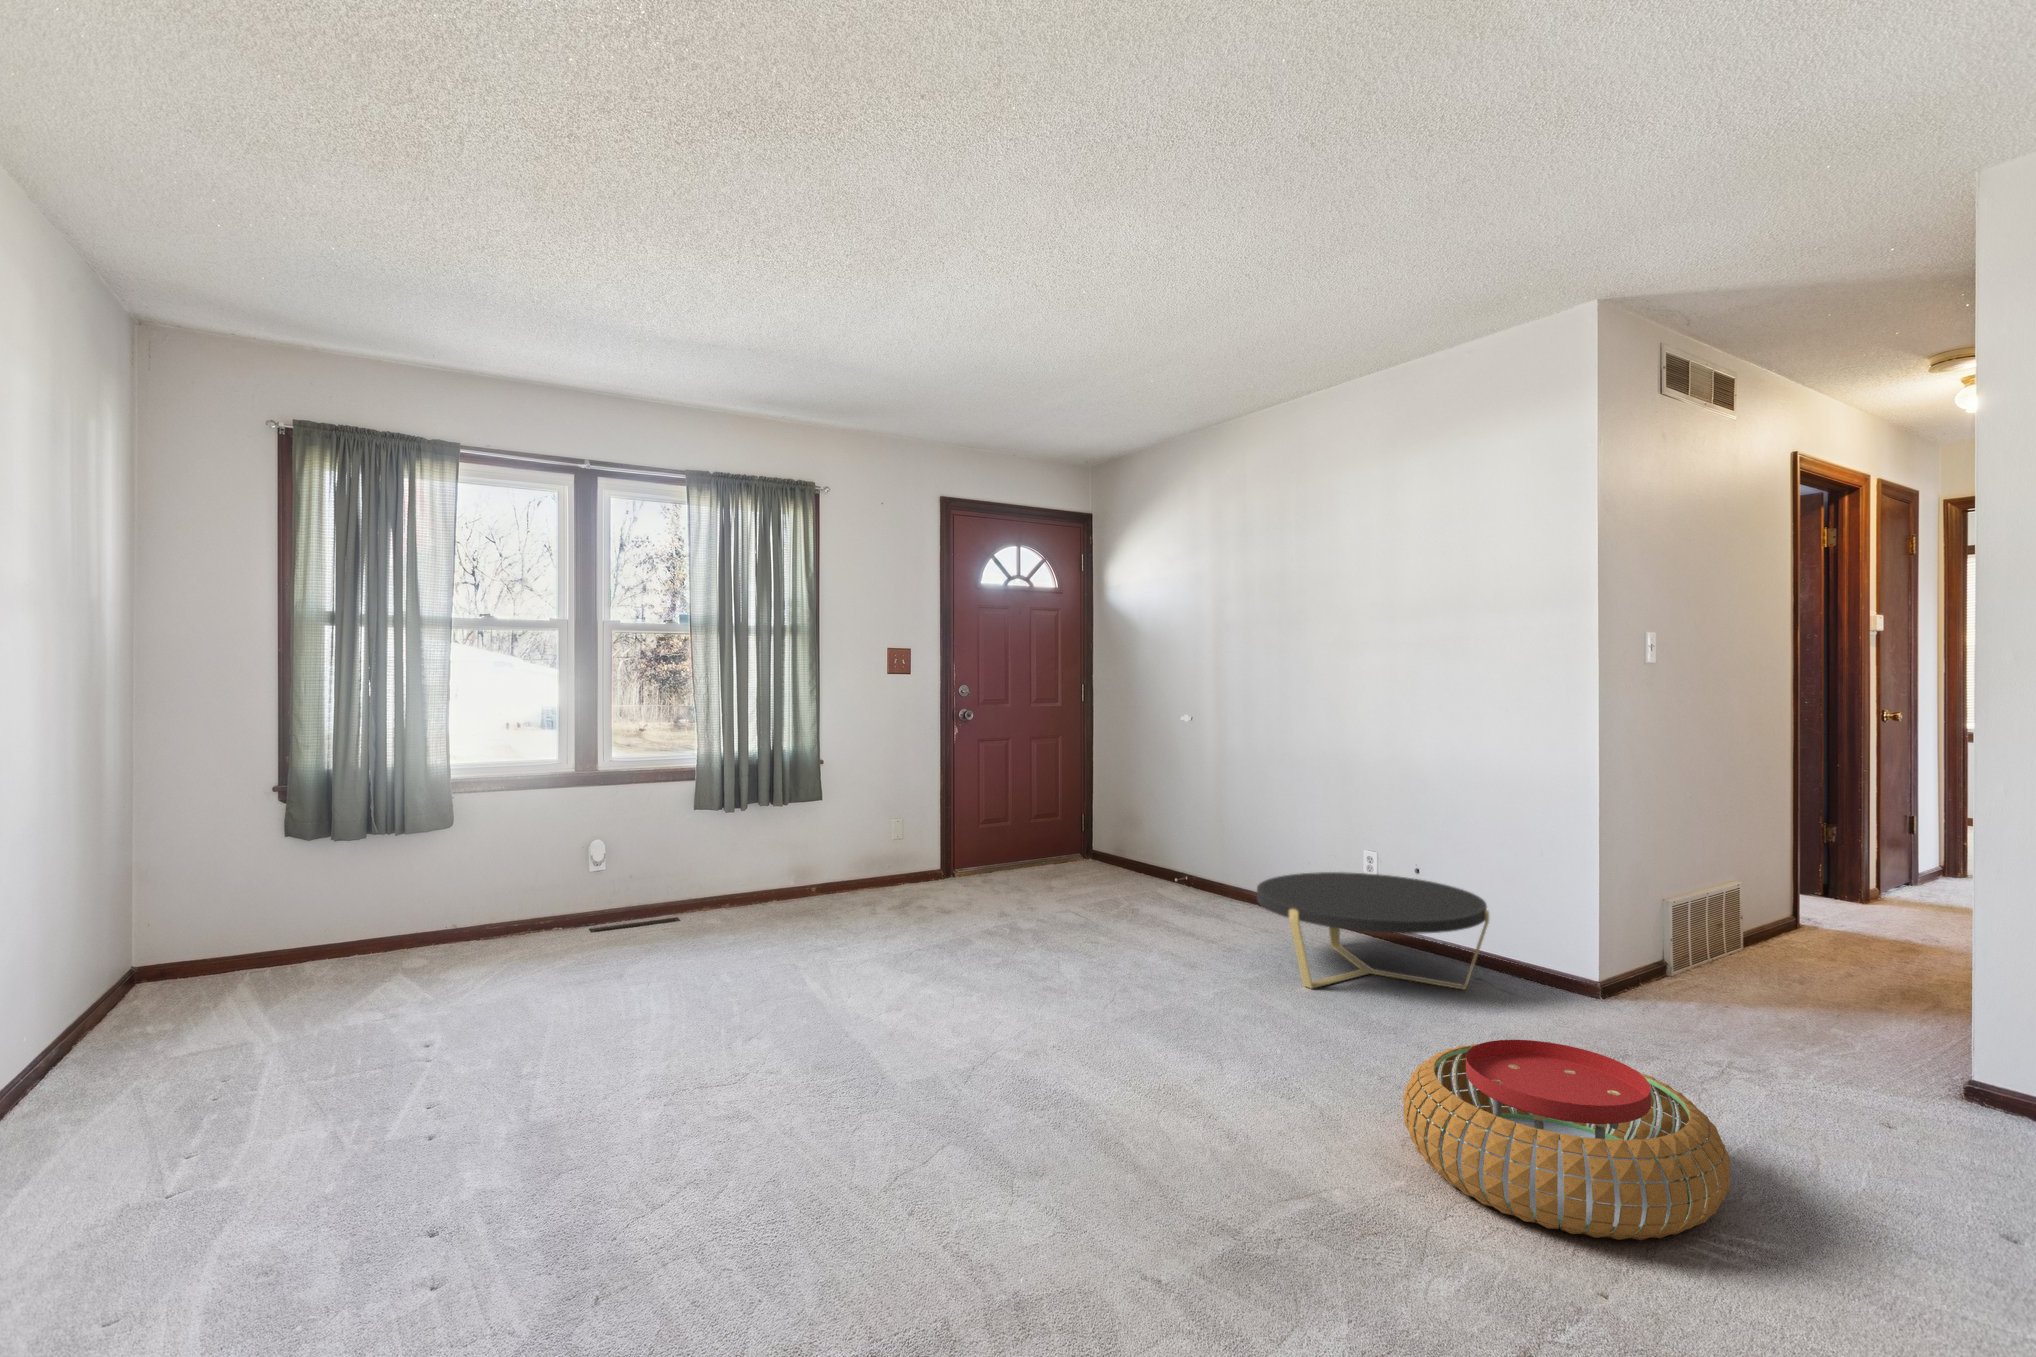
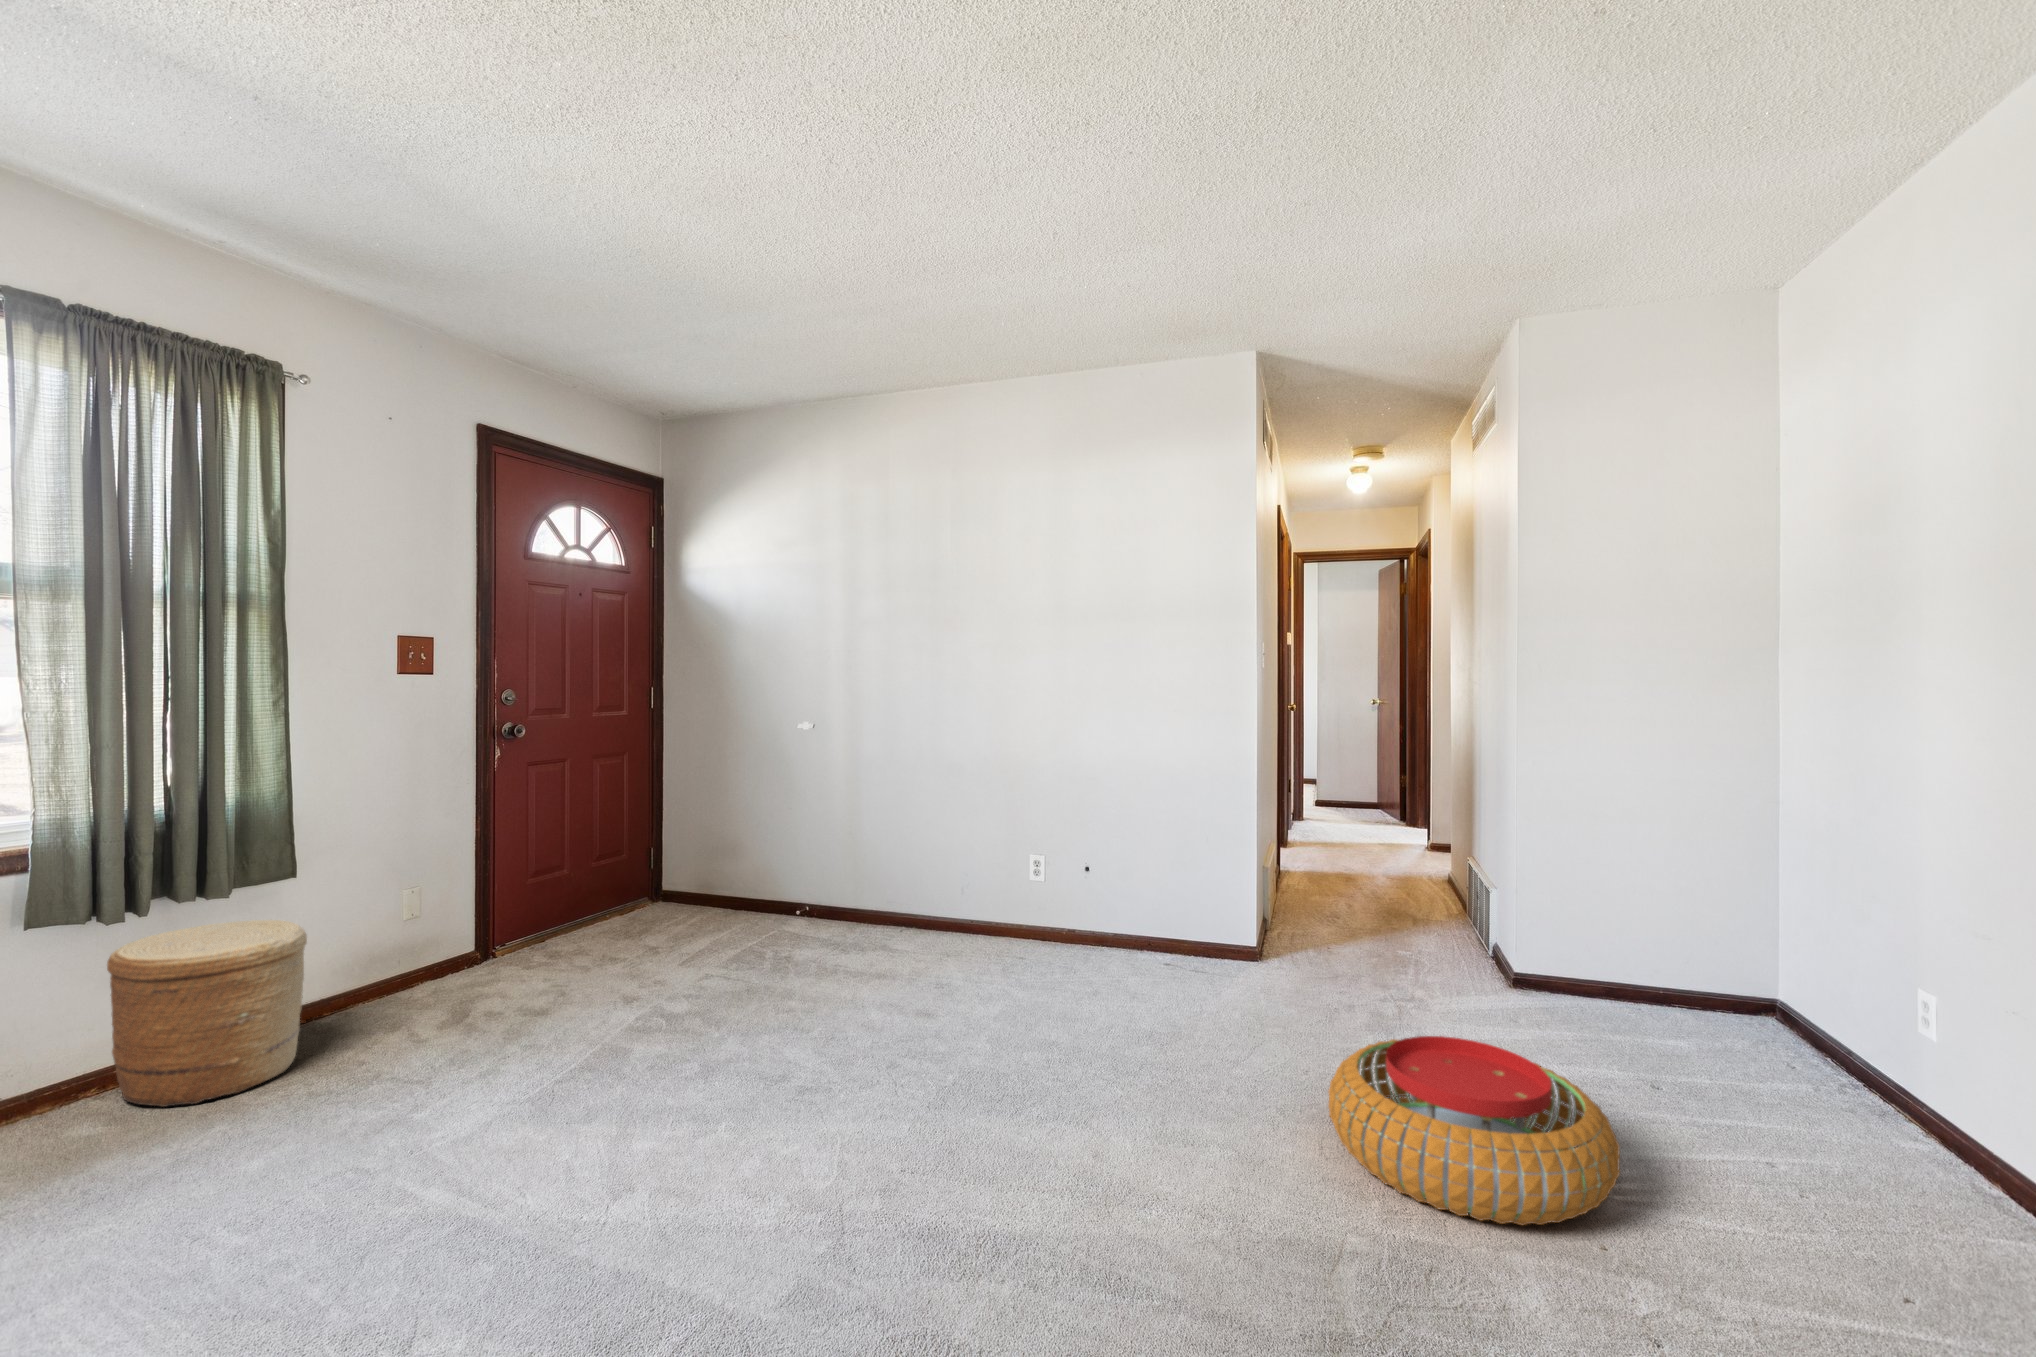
woven basket: none [724,823,814,920] -> present [107,920,307,1107]
coffee table: present [1257,872,1489,990] -> none [982,880,1199,1016]

